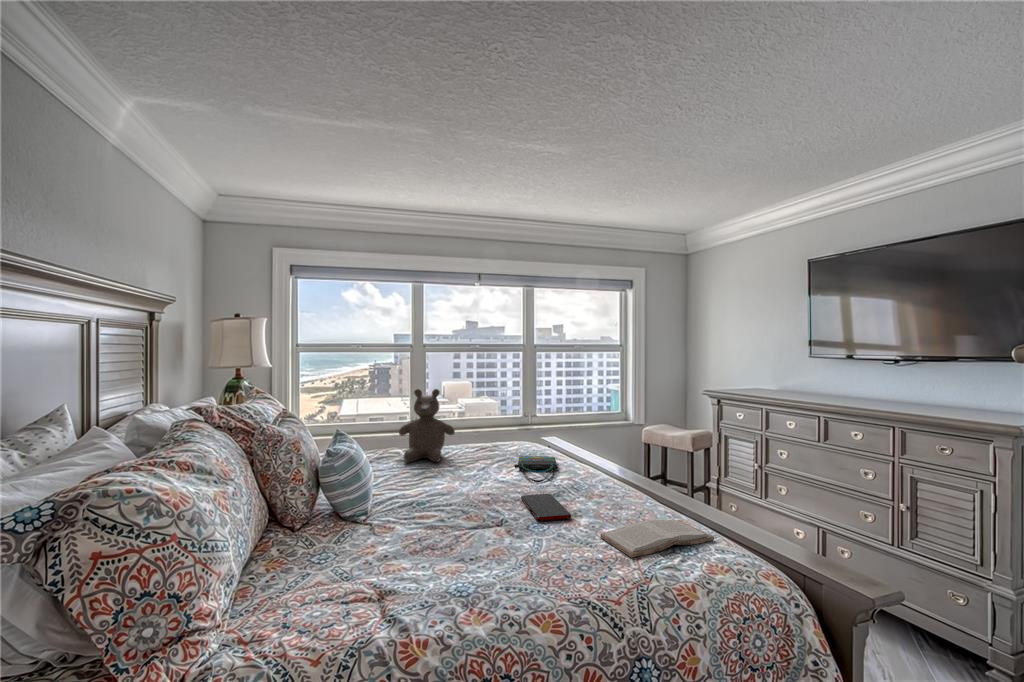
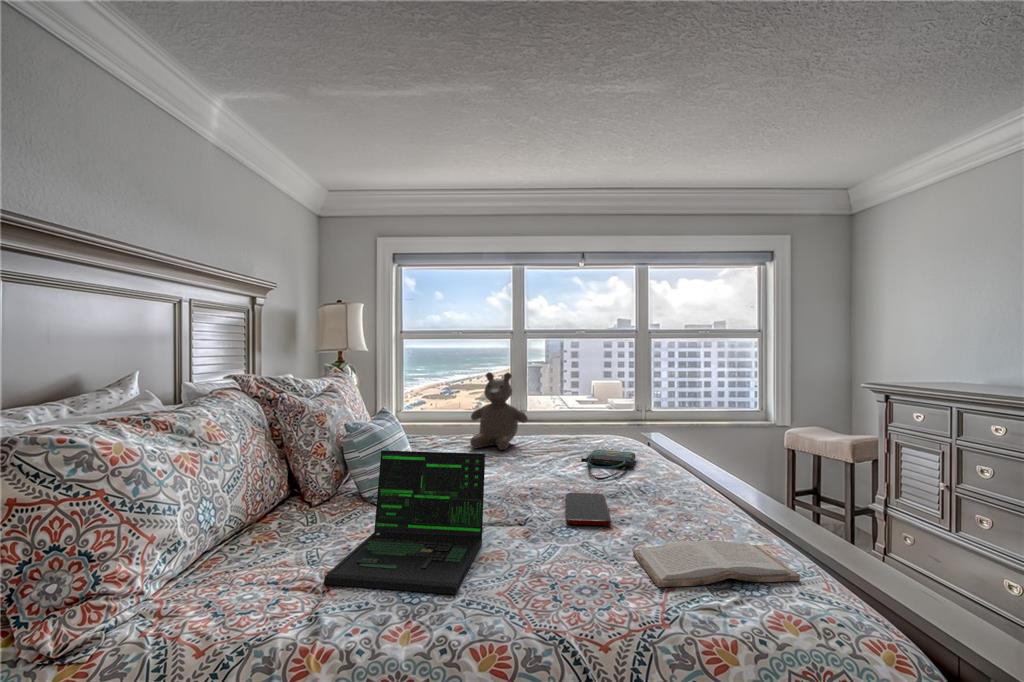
laptop: none [372,468,505,595] -> present [323,450,513,594]

